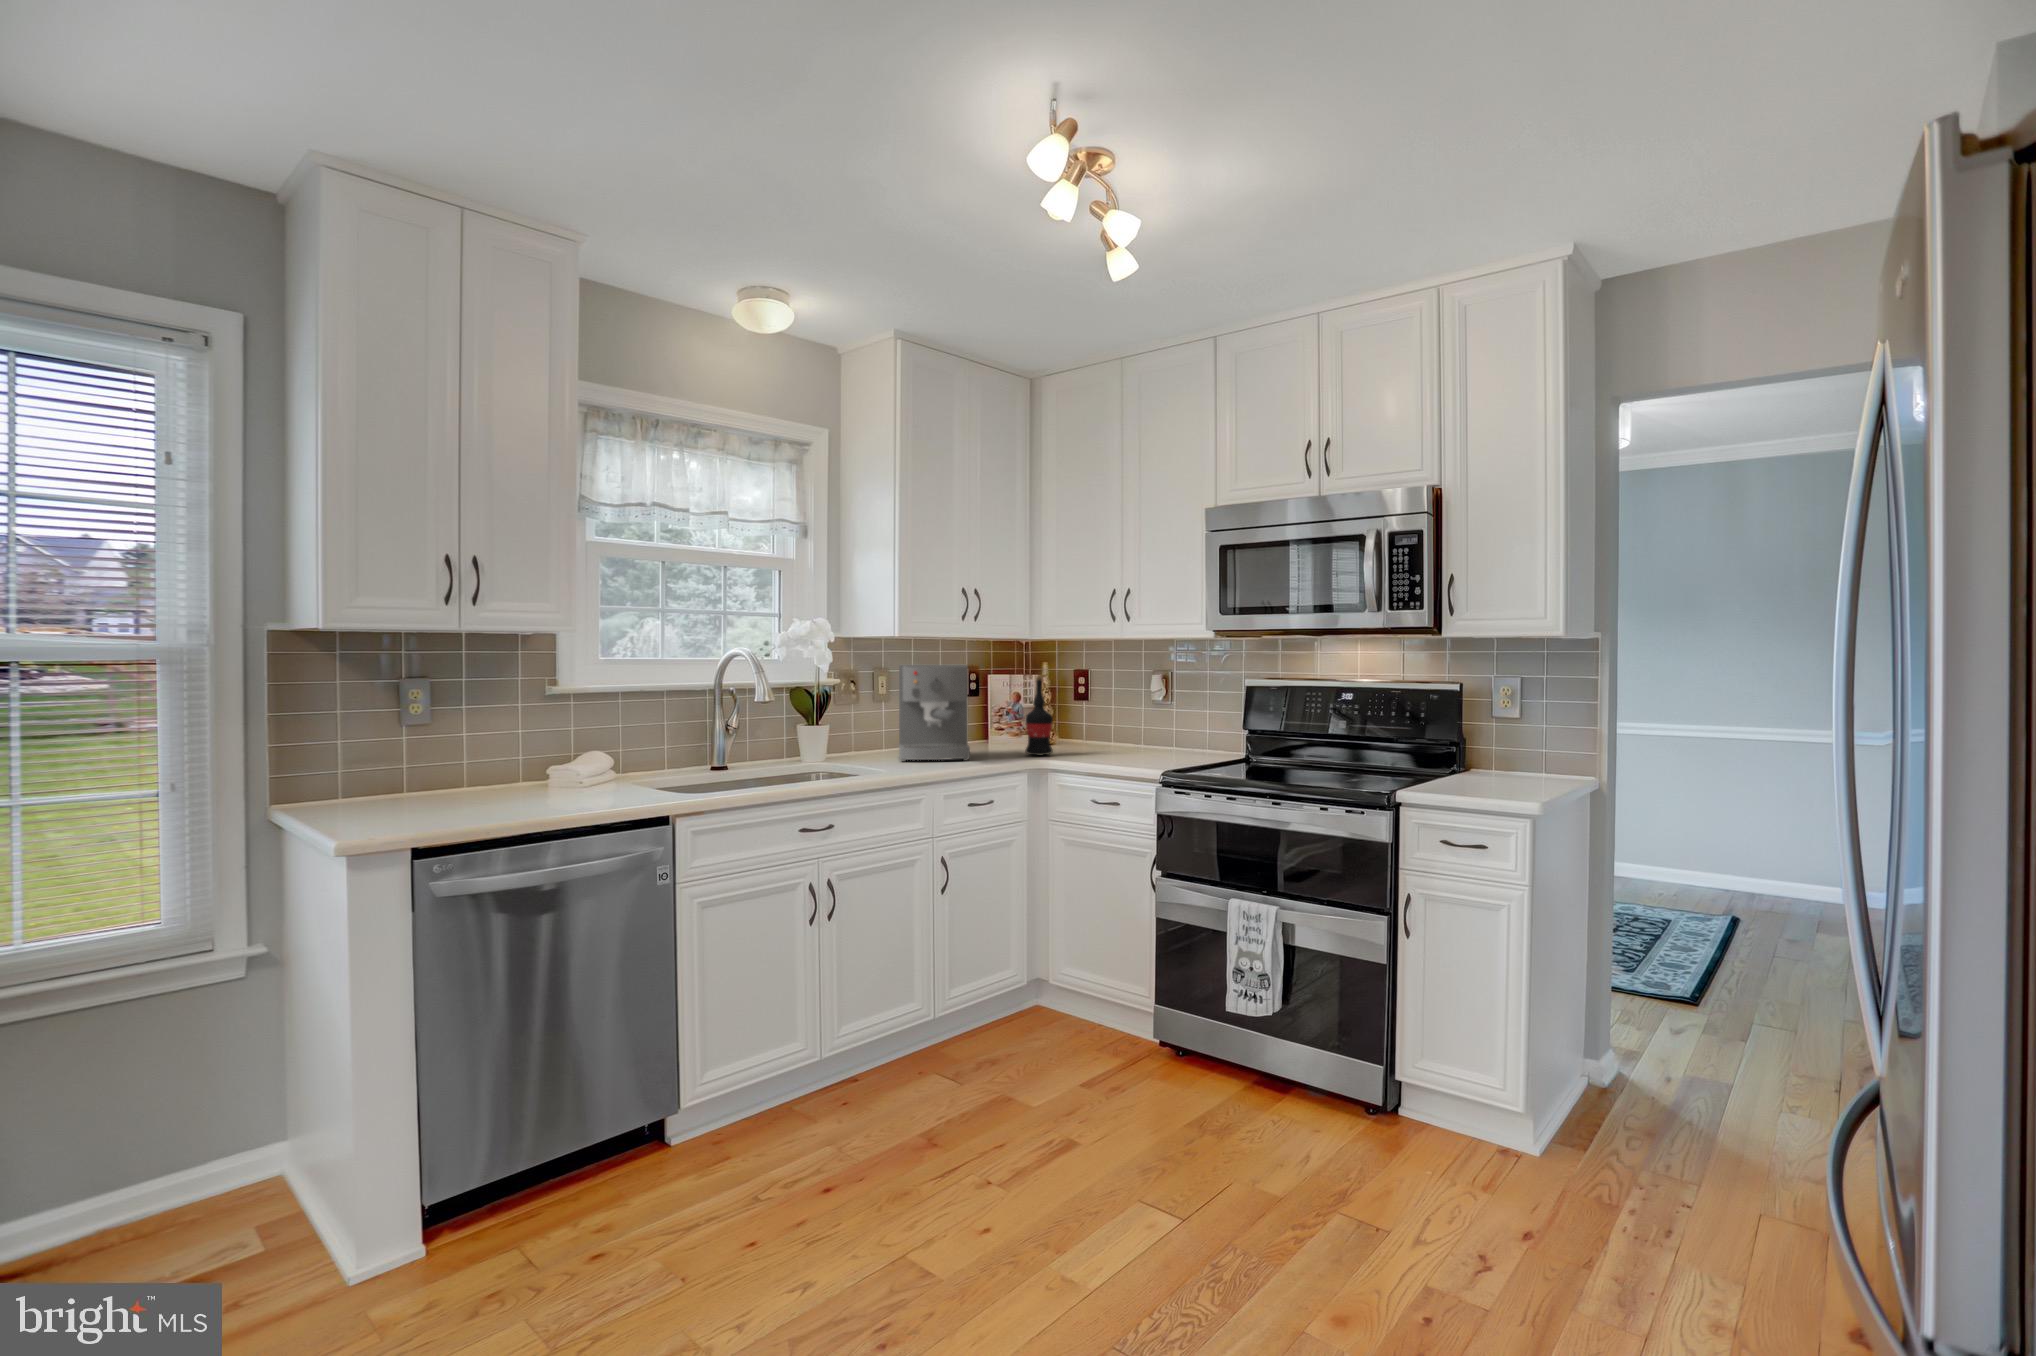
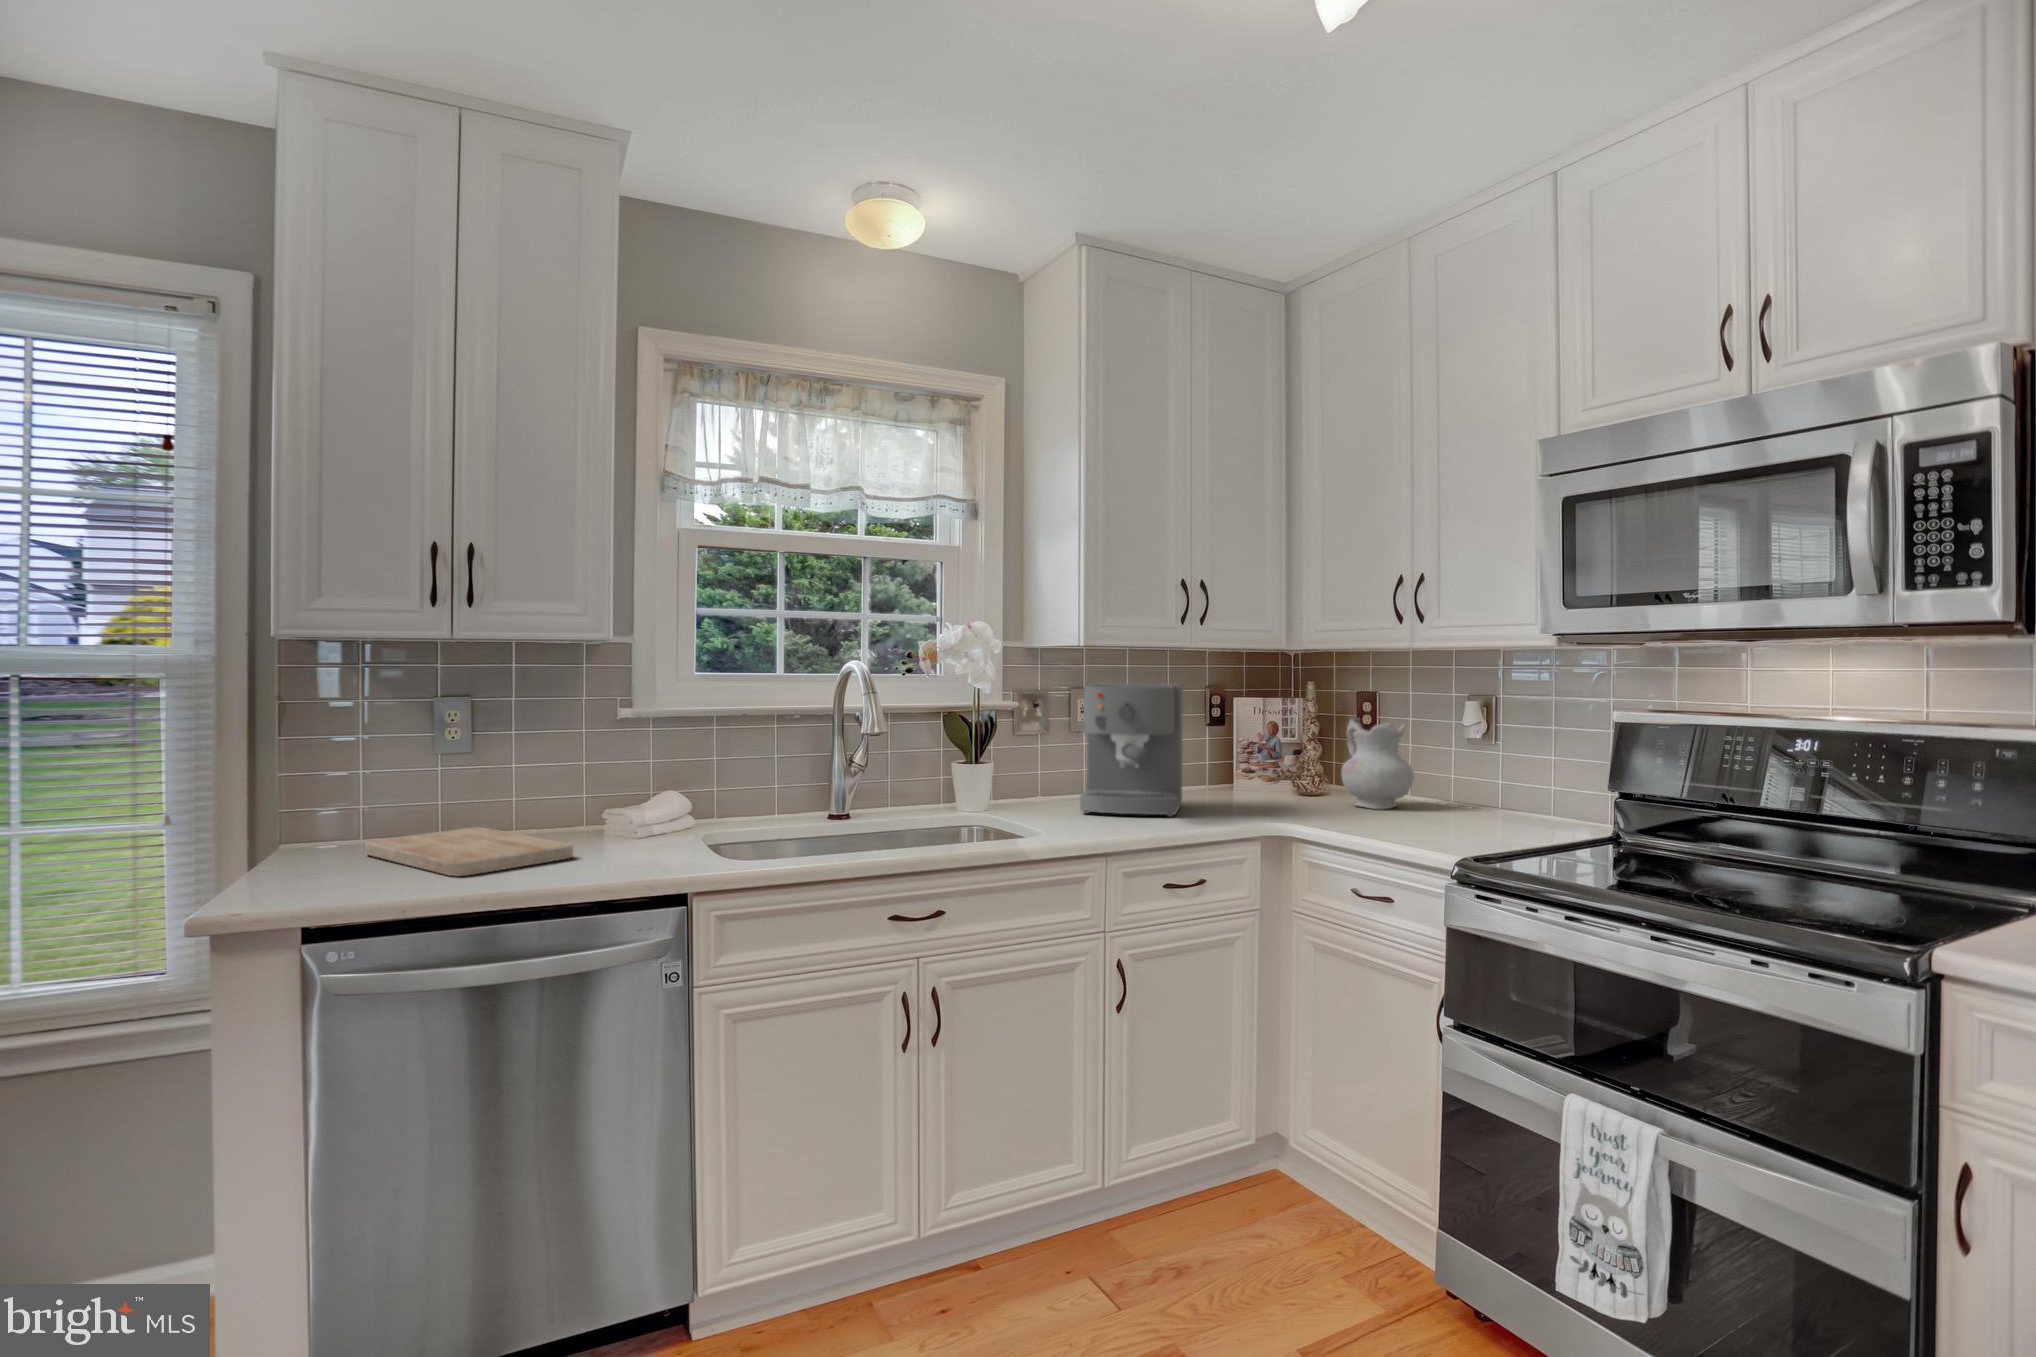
wine bottle: present [1025,676,1053,755] -> none [1263,702,1304,813]
ceramic pitcher: none [1072,688,1120,751] -> present [1341,718,1414,809]
cutting board: none [359,787,555,816] -> present [366,827,573,876]

